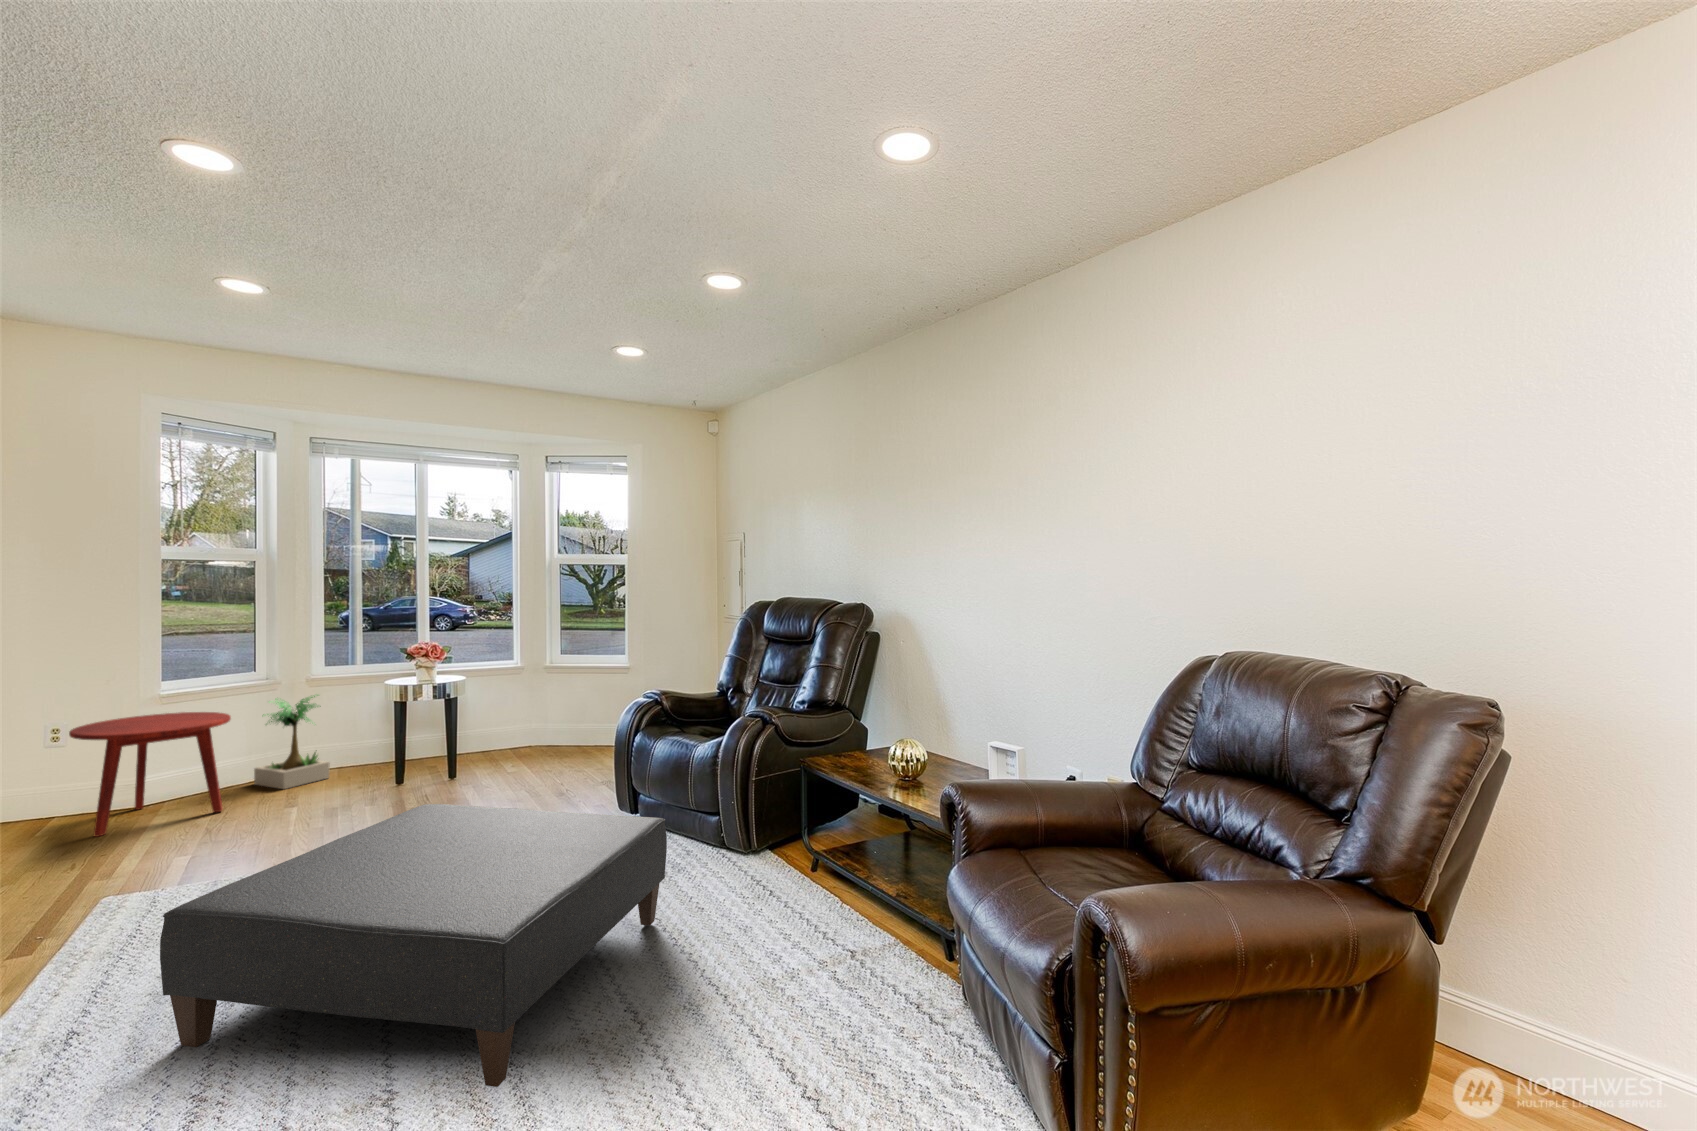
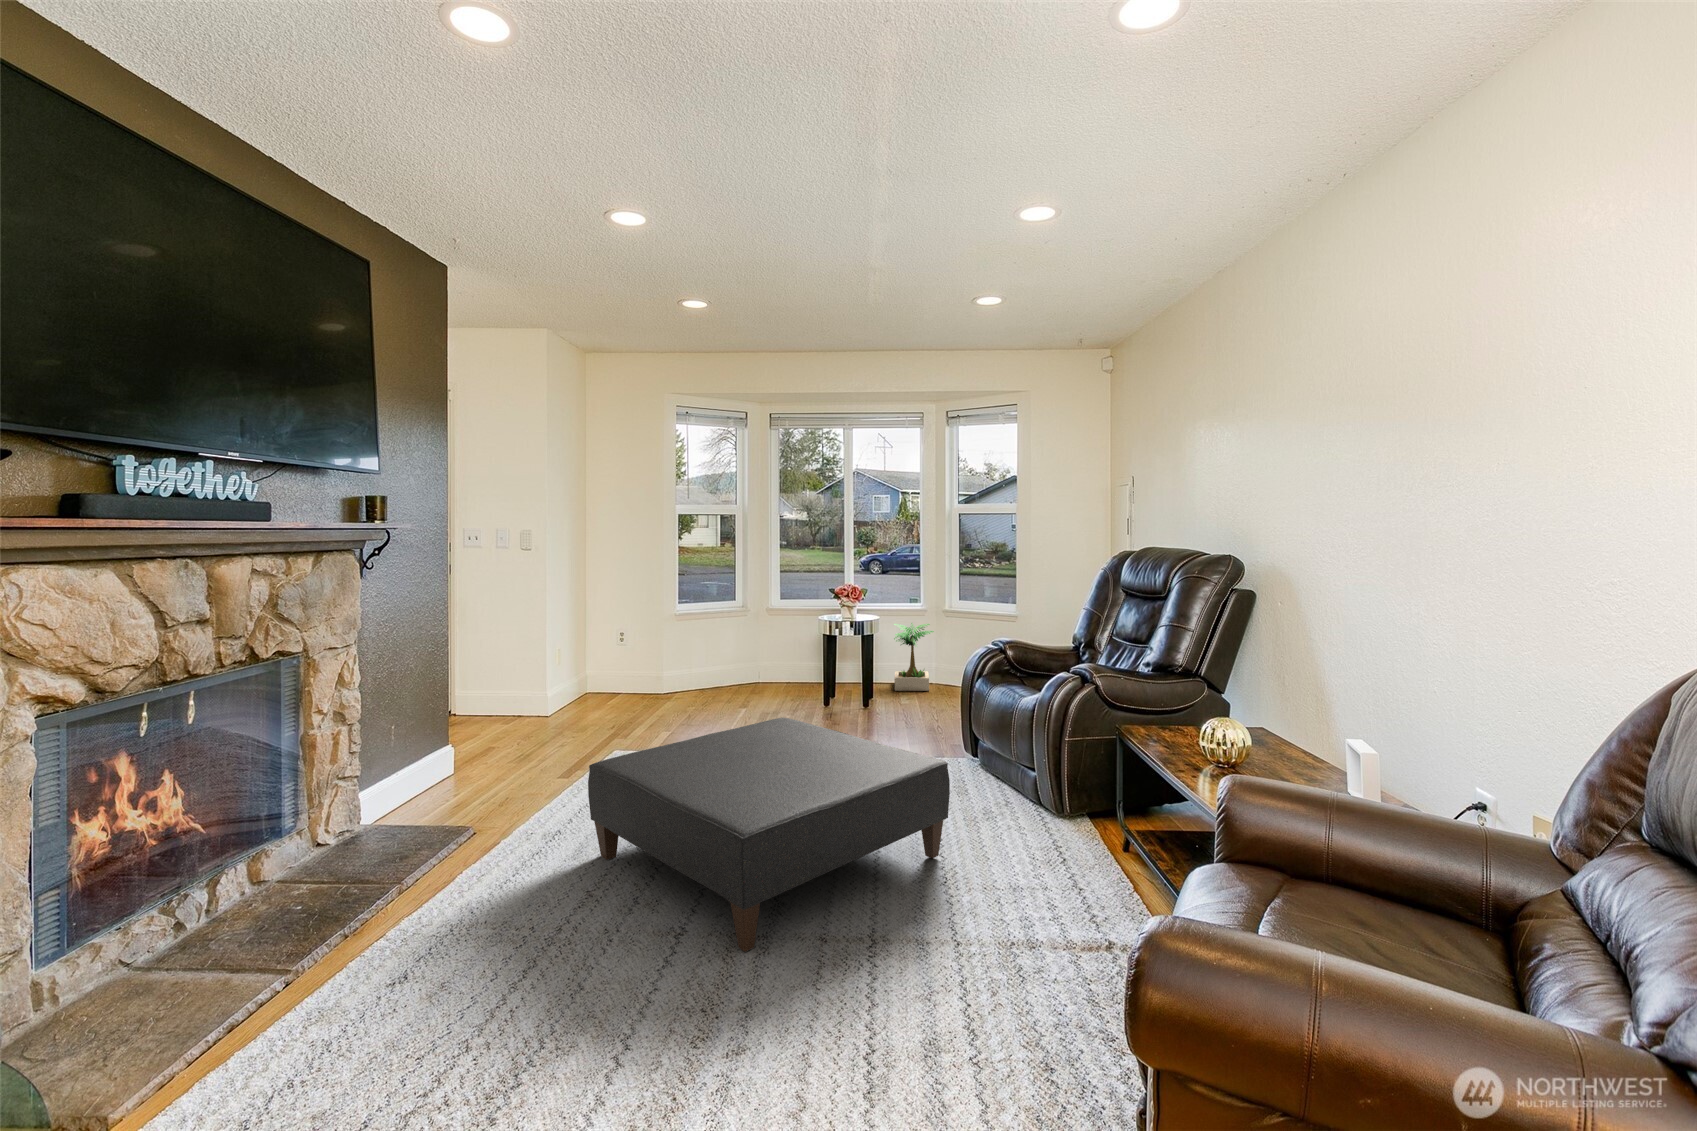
potted plant: present [254,695,330,789] -> present [894,623,934,691]
side table: present [69,712,231,837] -> none [624,630,711,709]

